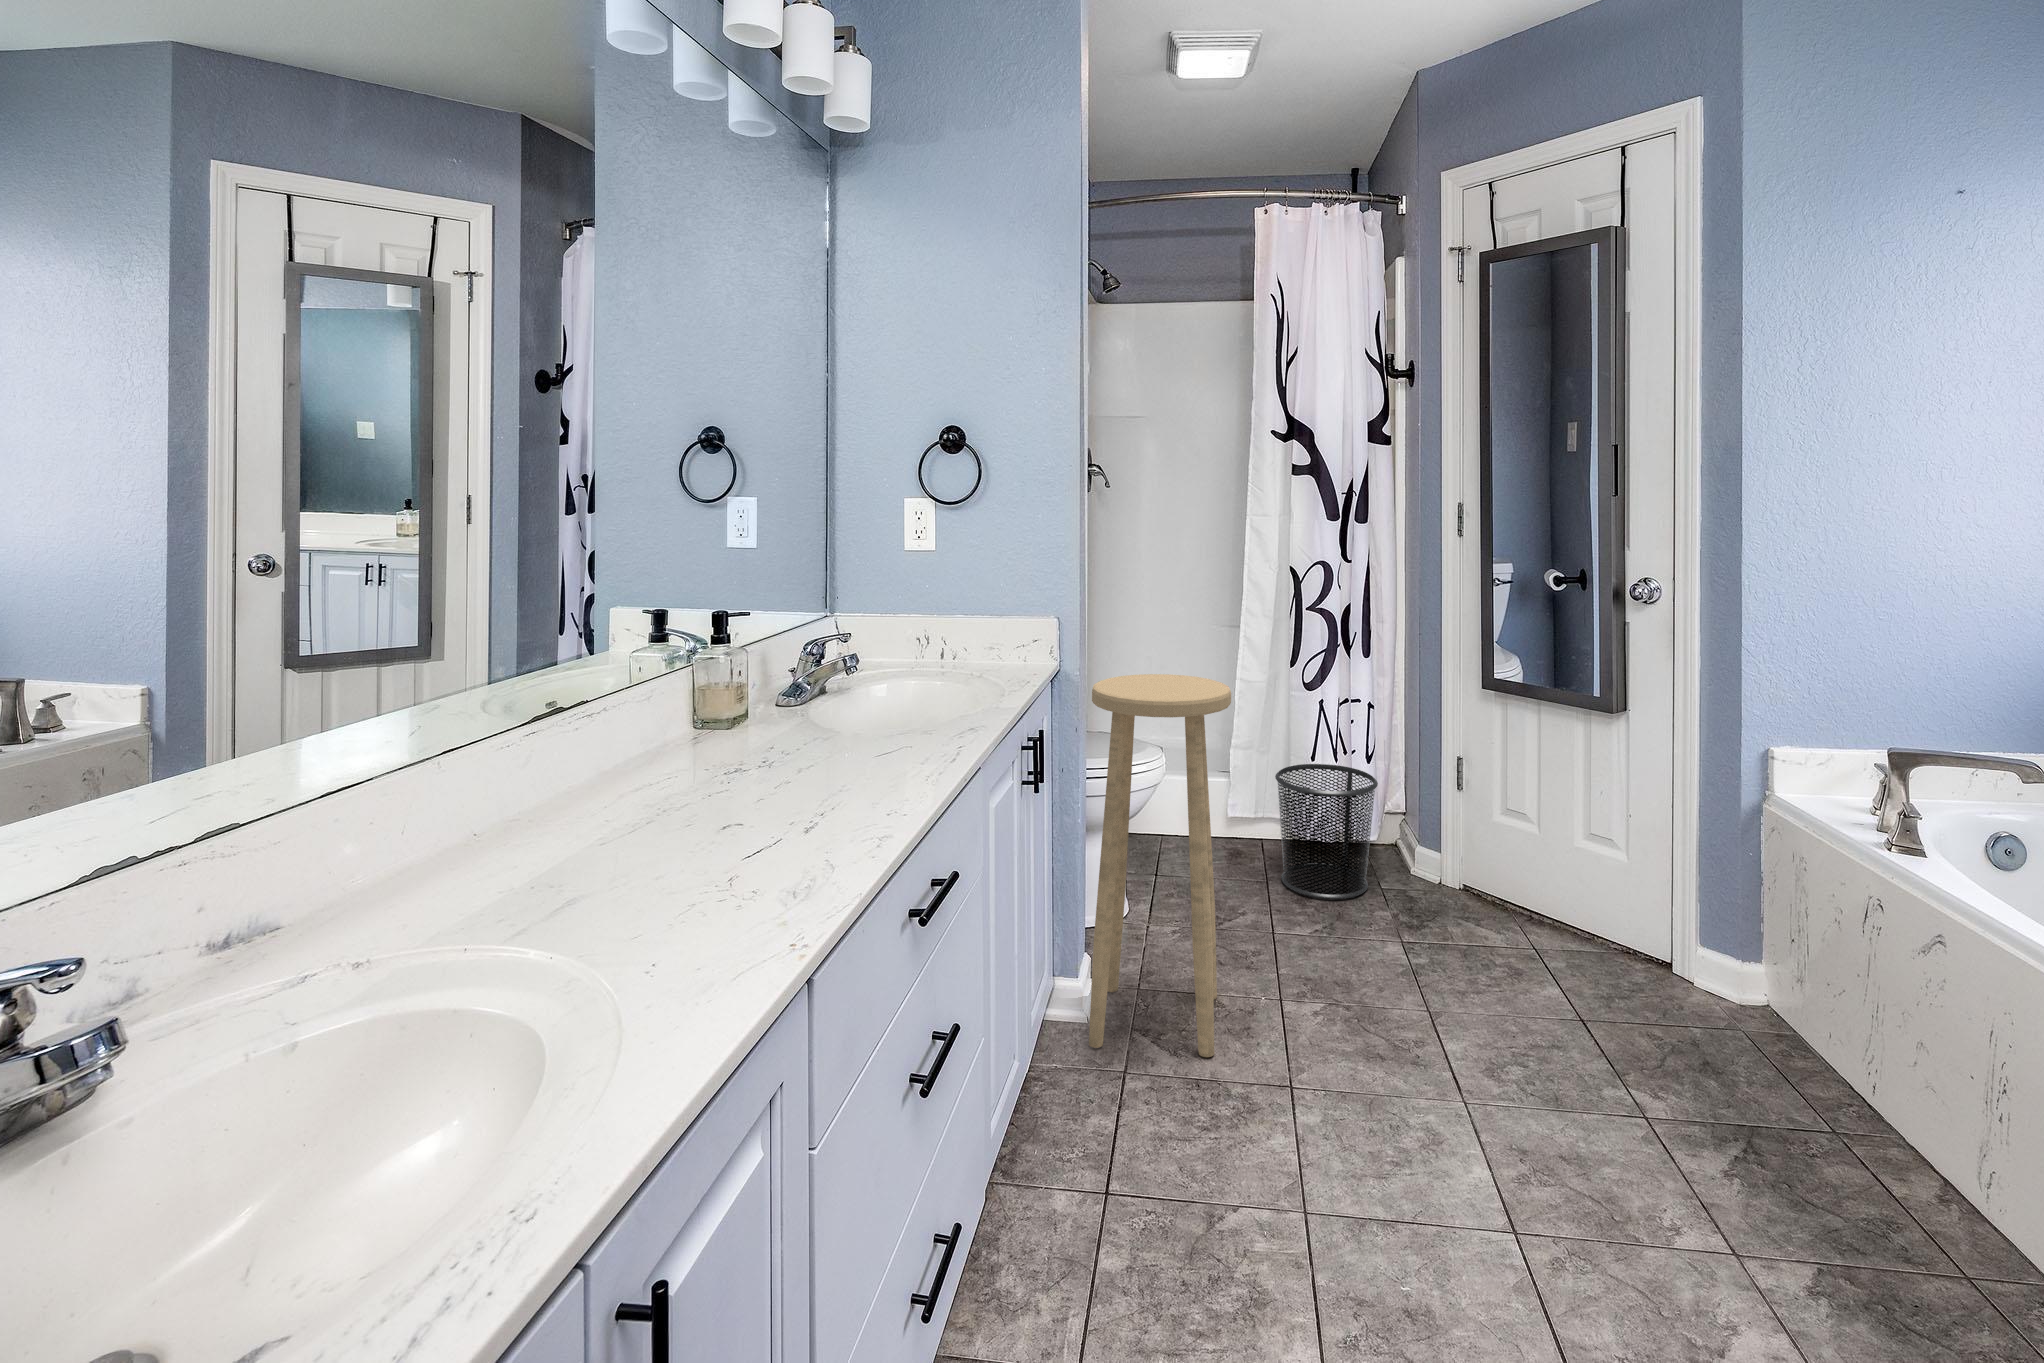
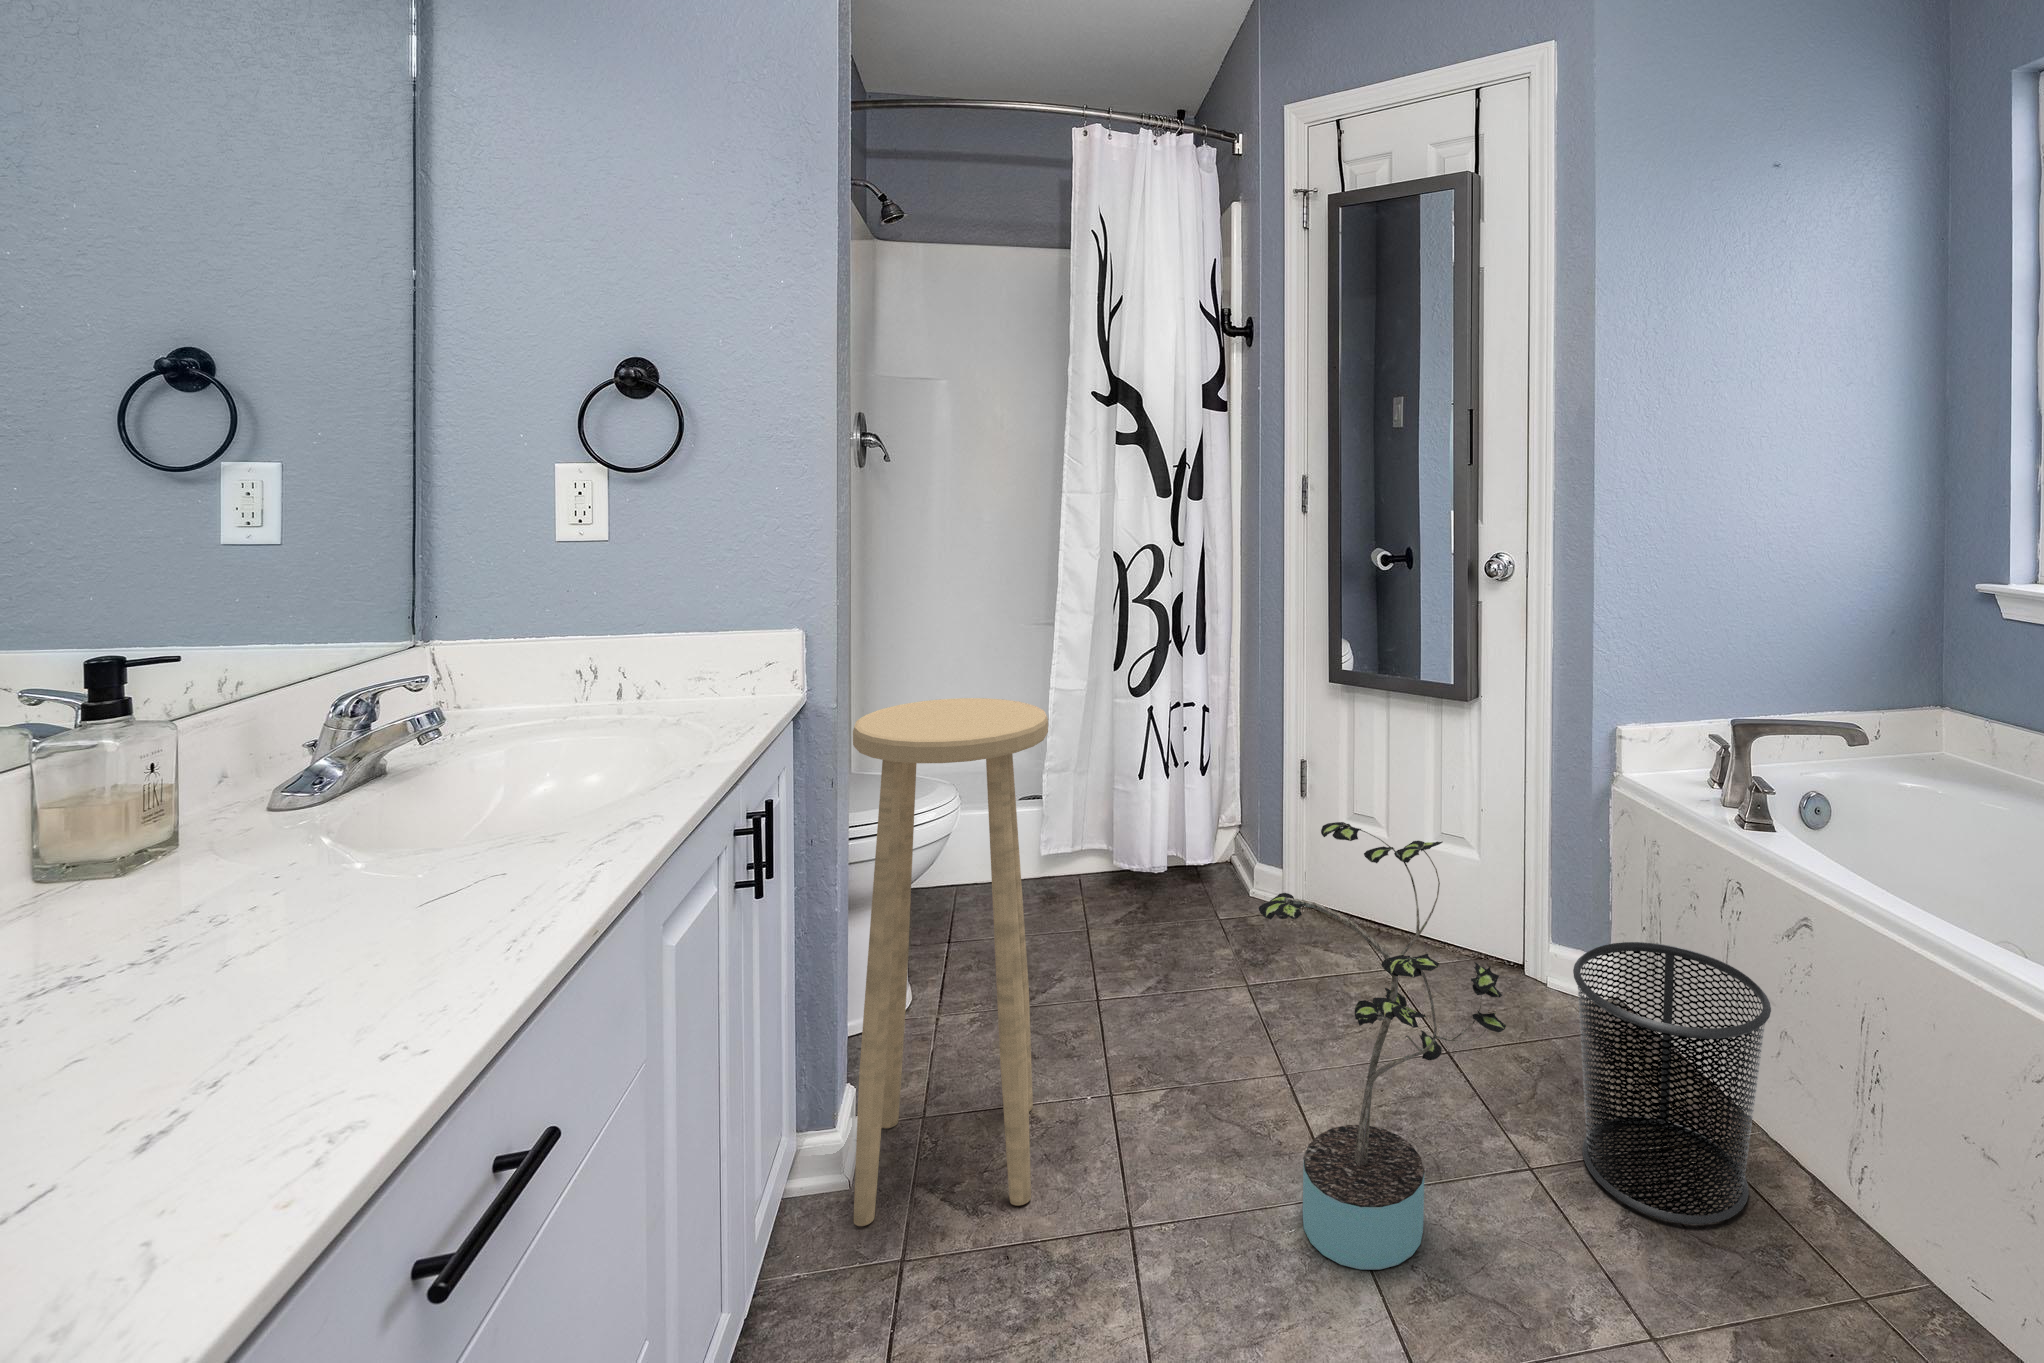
waste bin: present [1275,764,1378,899] -> present [1573,942,1771,1224]
potted plant: none [1392,792,1606,1155] -> present [1259,822,1506,1270]

